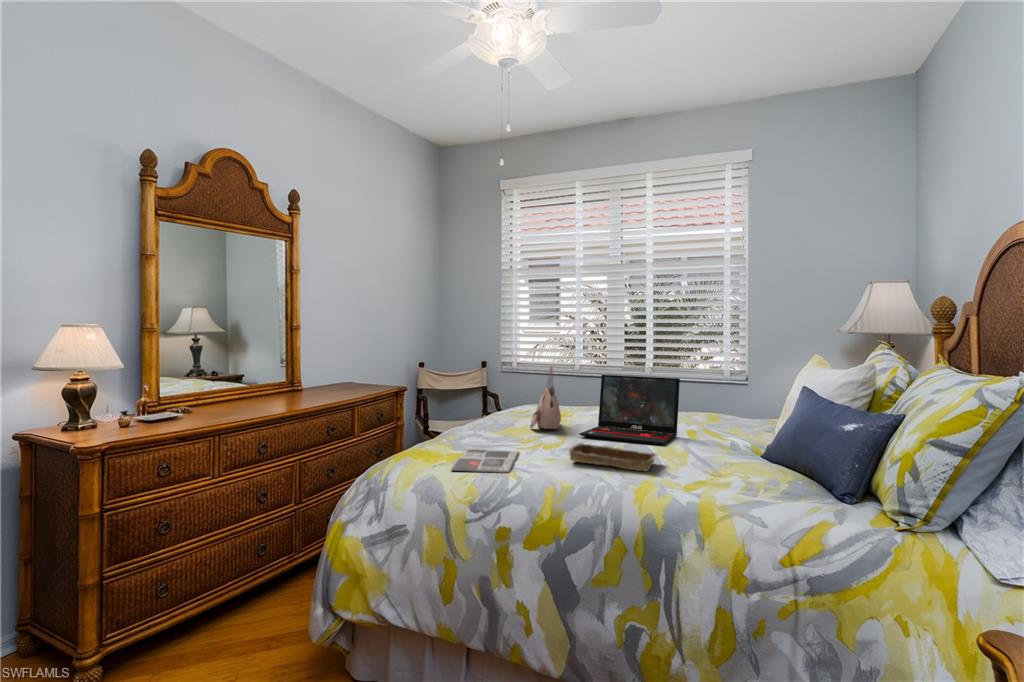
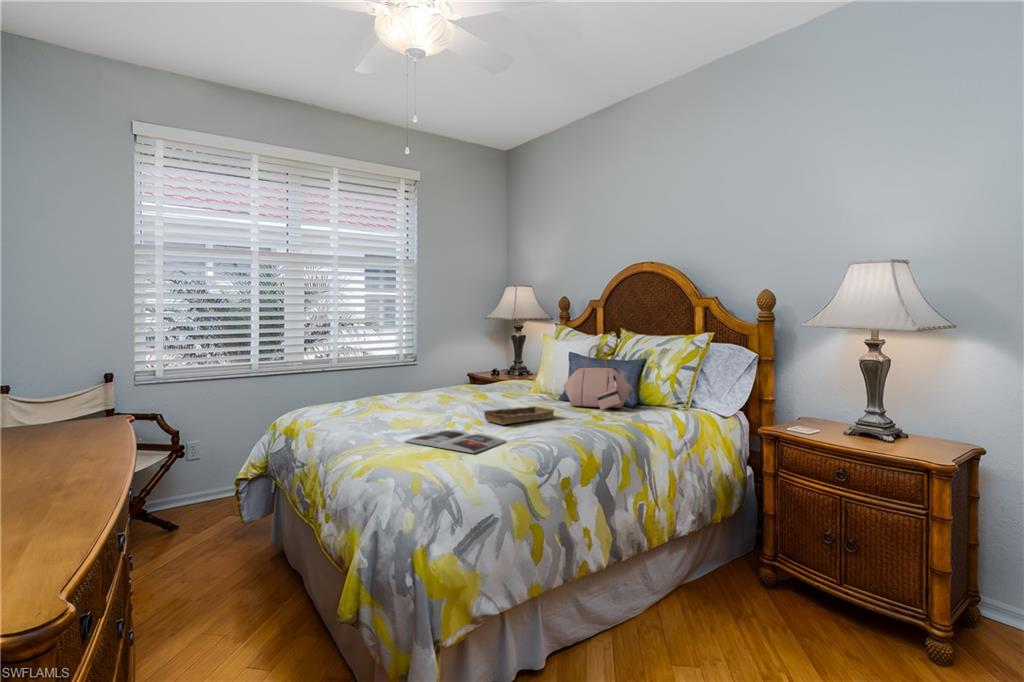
handbag: present [530,366,561,429] -> present [563,345,632,410]
laptop: present [579,375,680,445] -> none [398,351,489,412]

